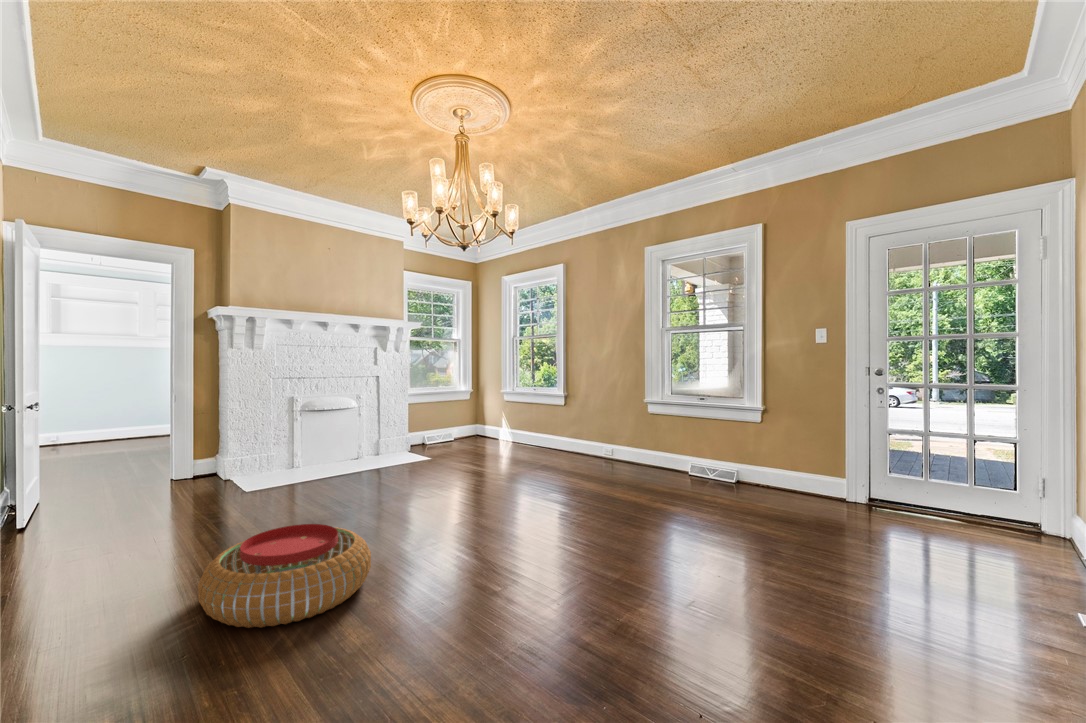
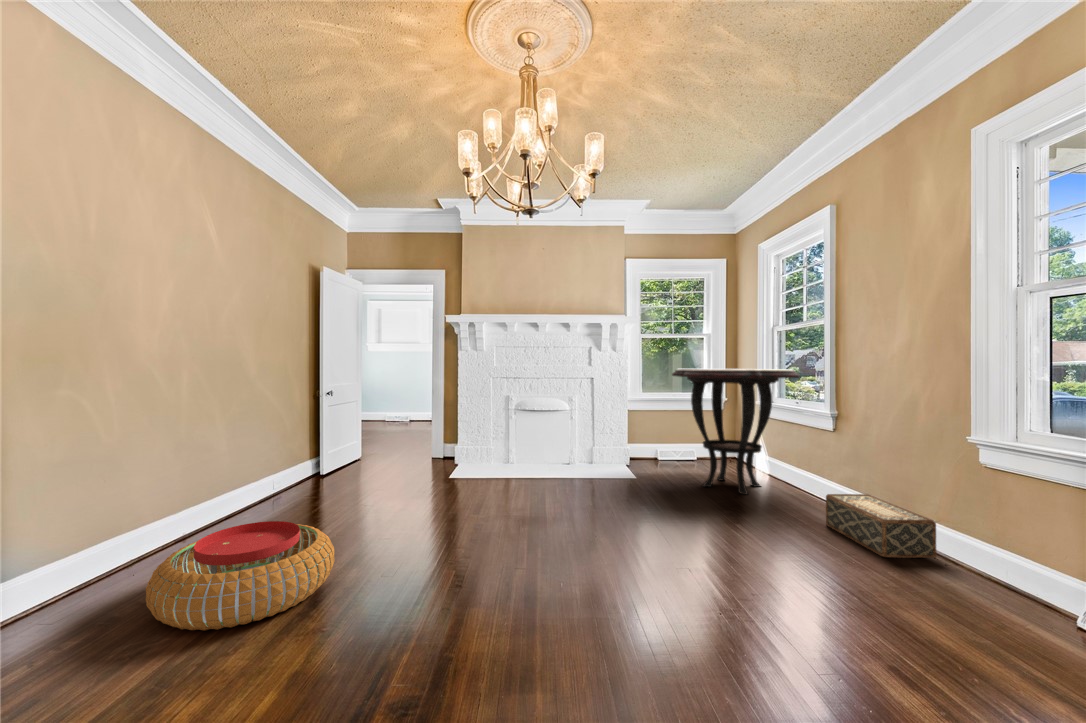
side table: none [459,367,547,456] -> present [672,369,800,495]
woven basket: none [576,439,629,467] -> present [826,494,936,558]

